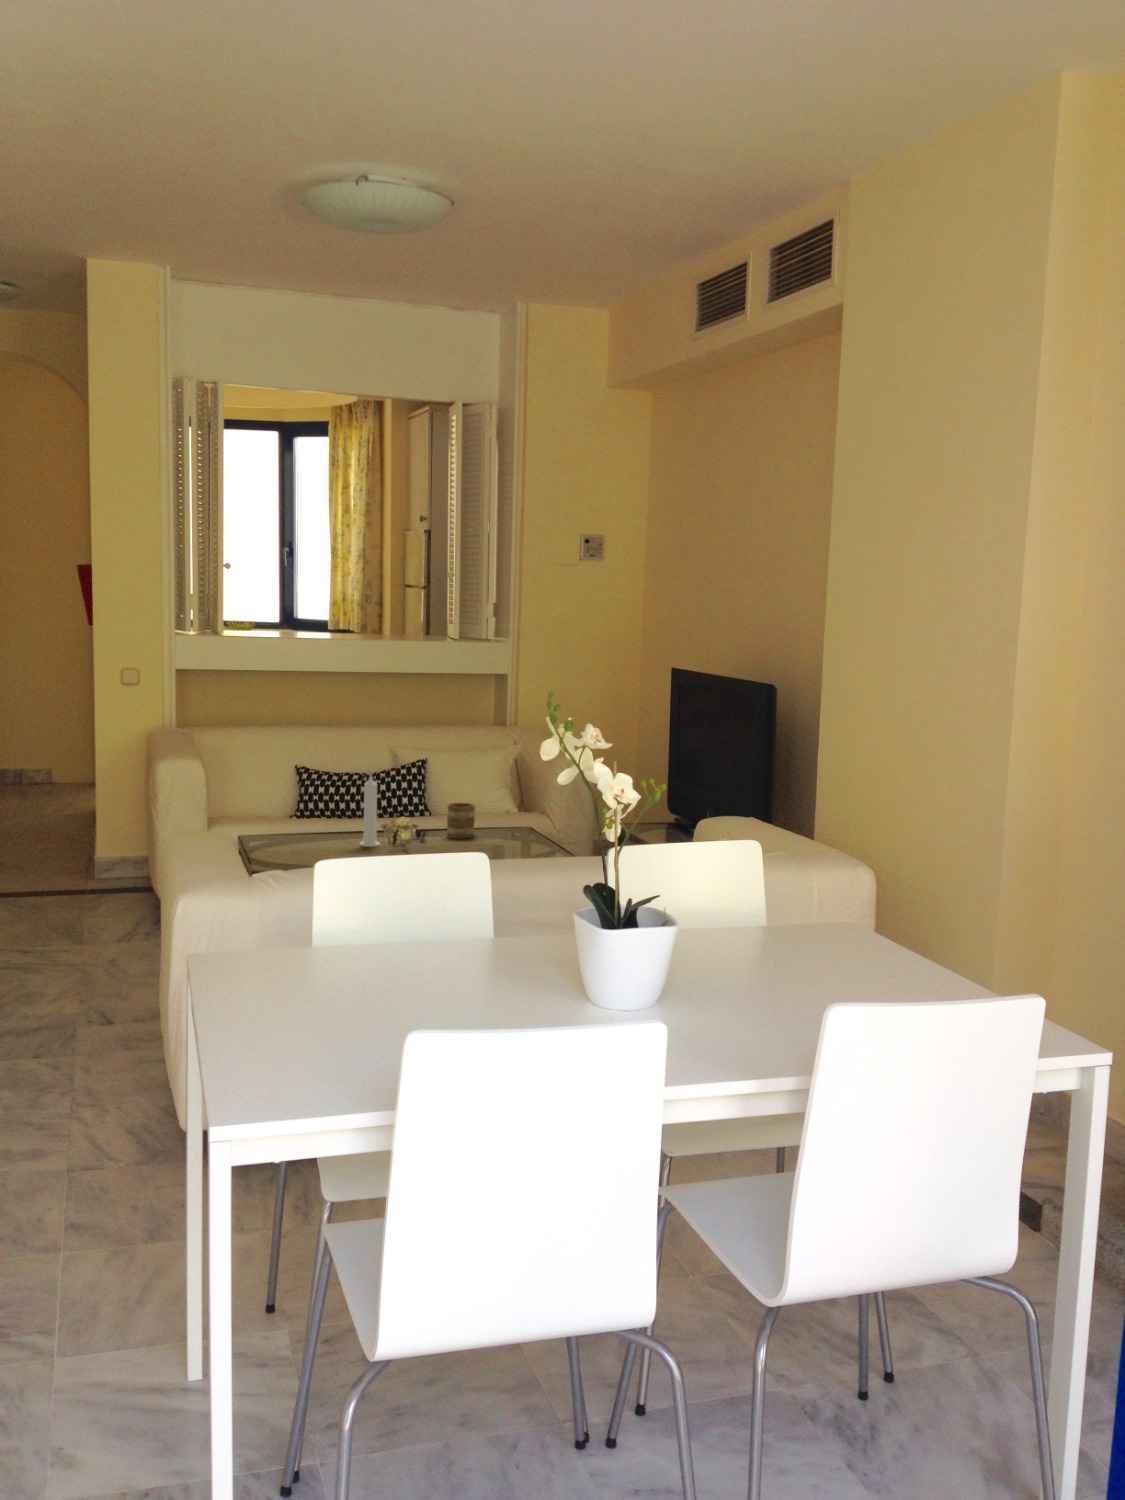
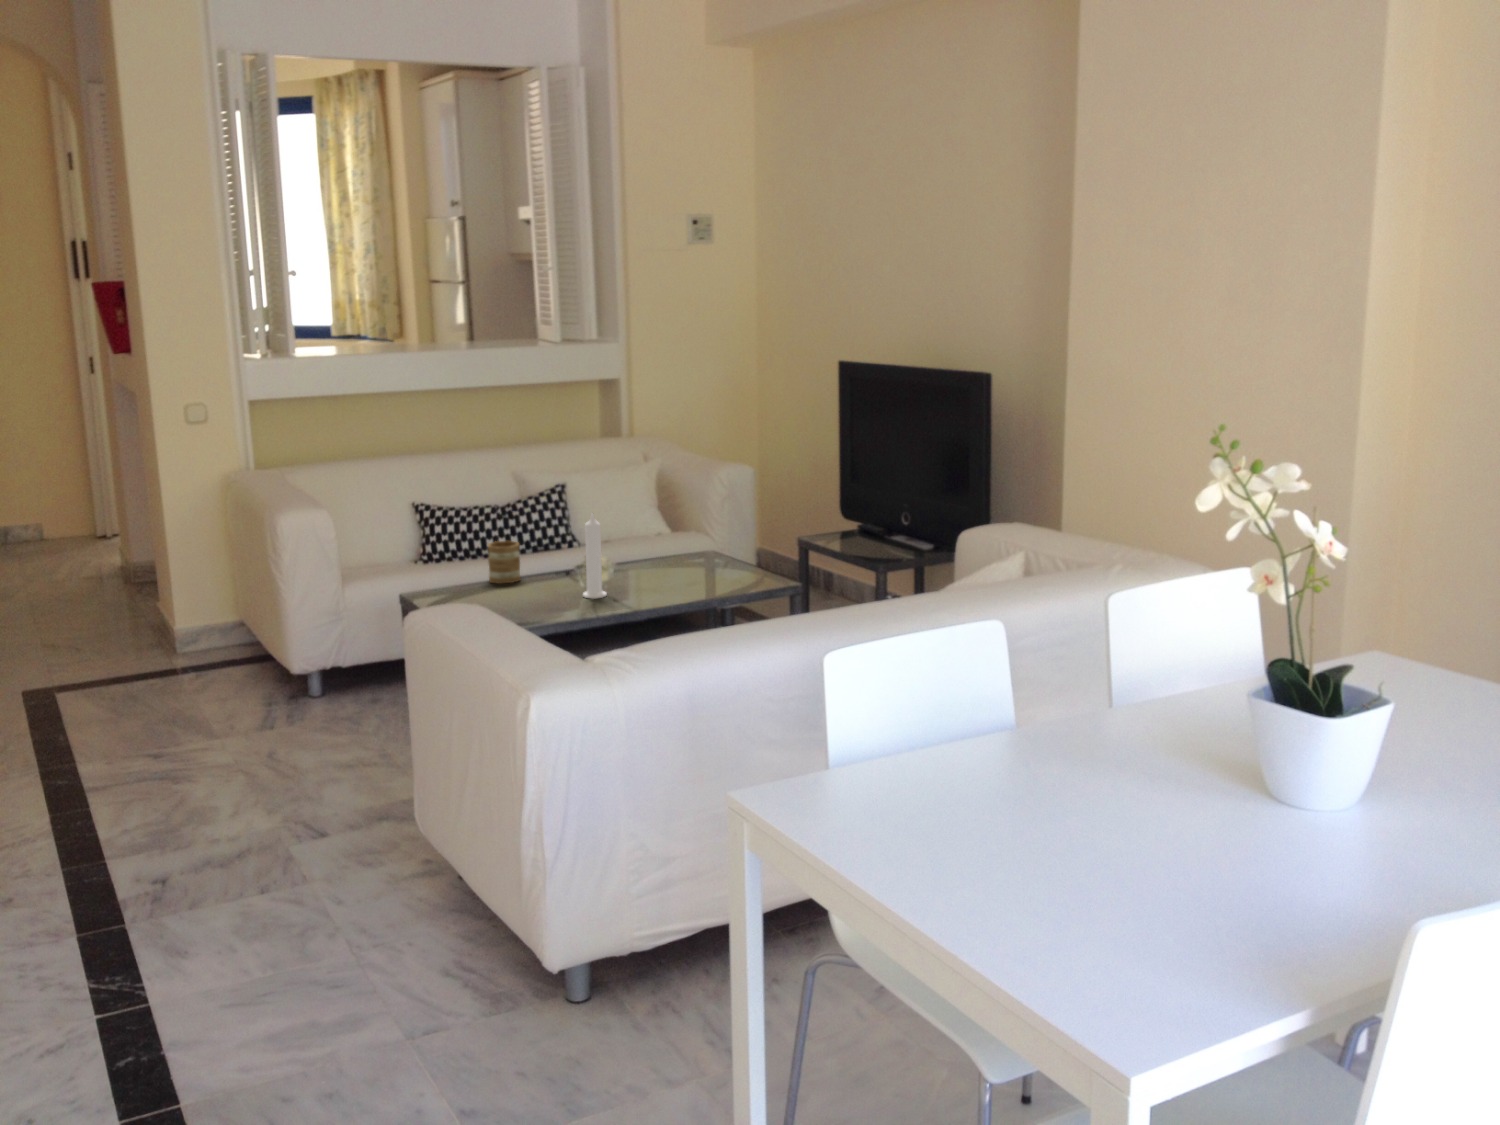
mug: present [447,803,475,838] -> present [488,541,521,583]

